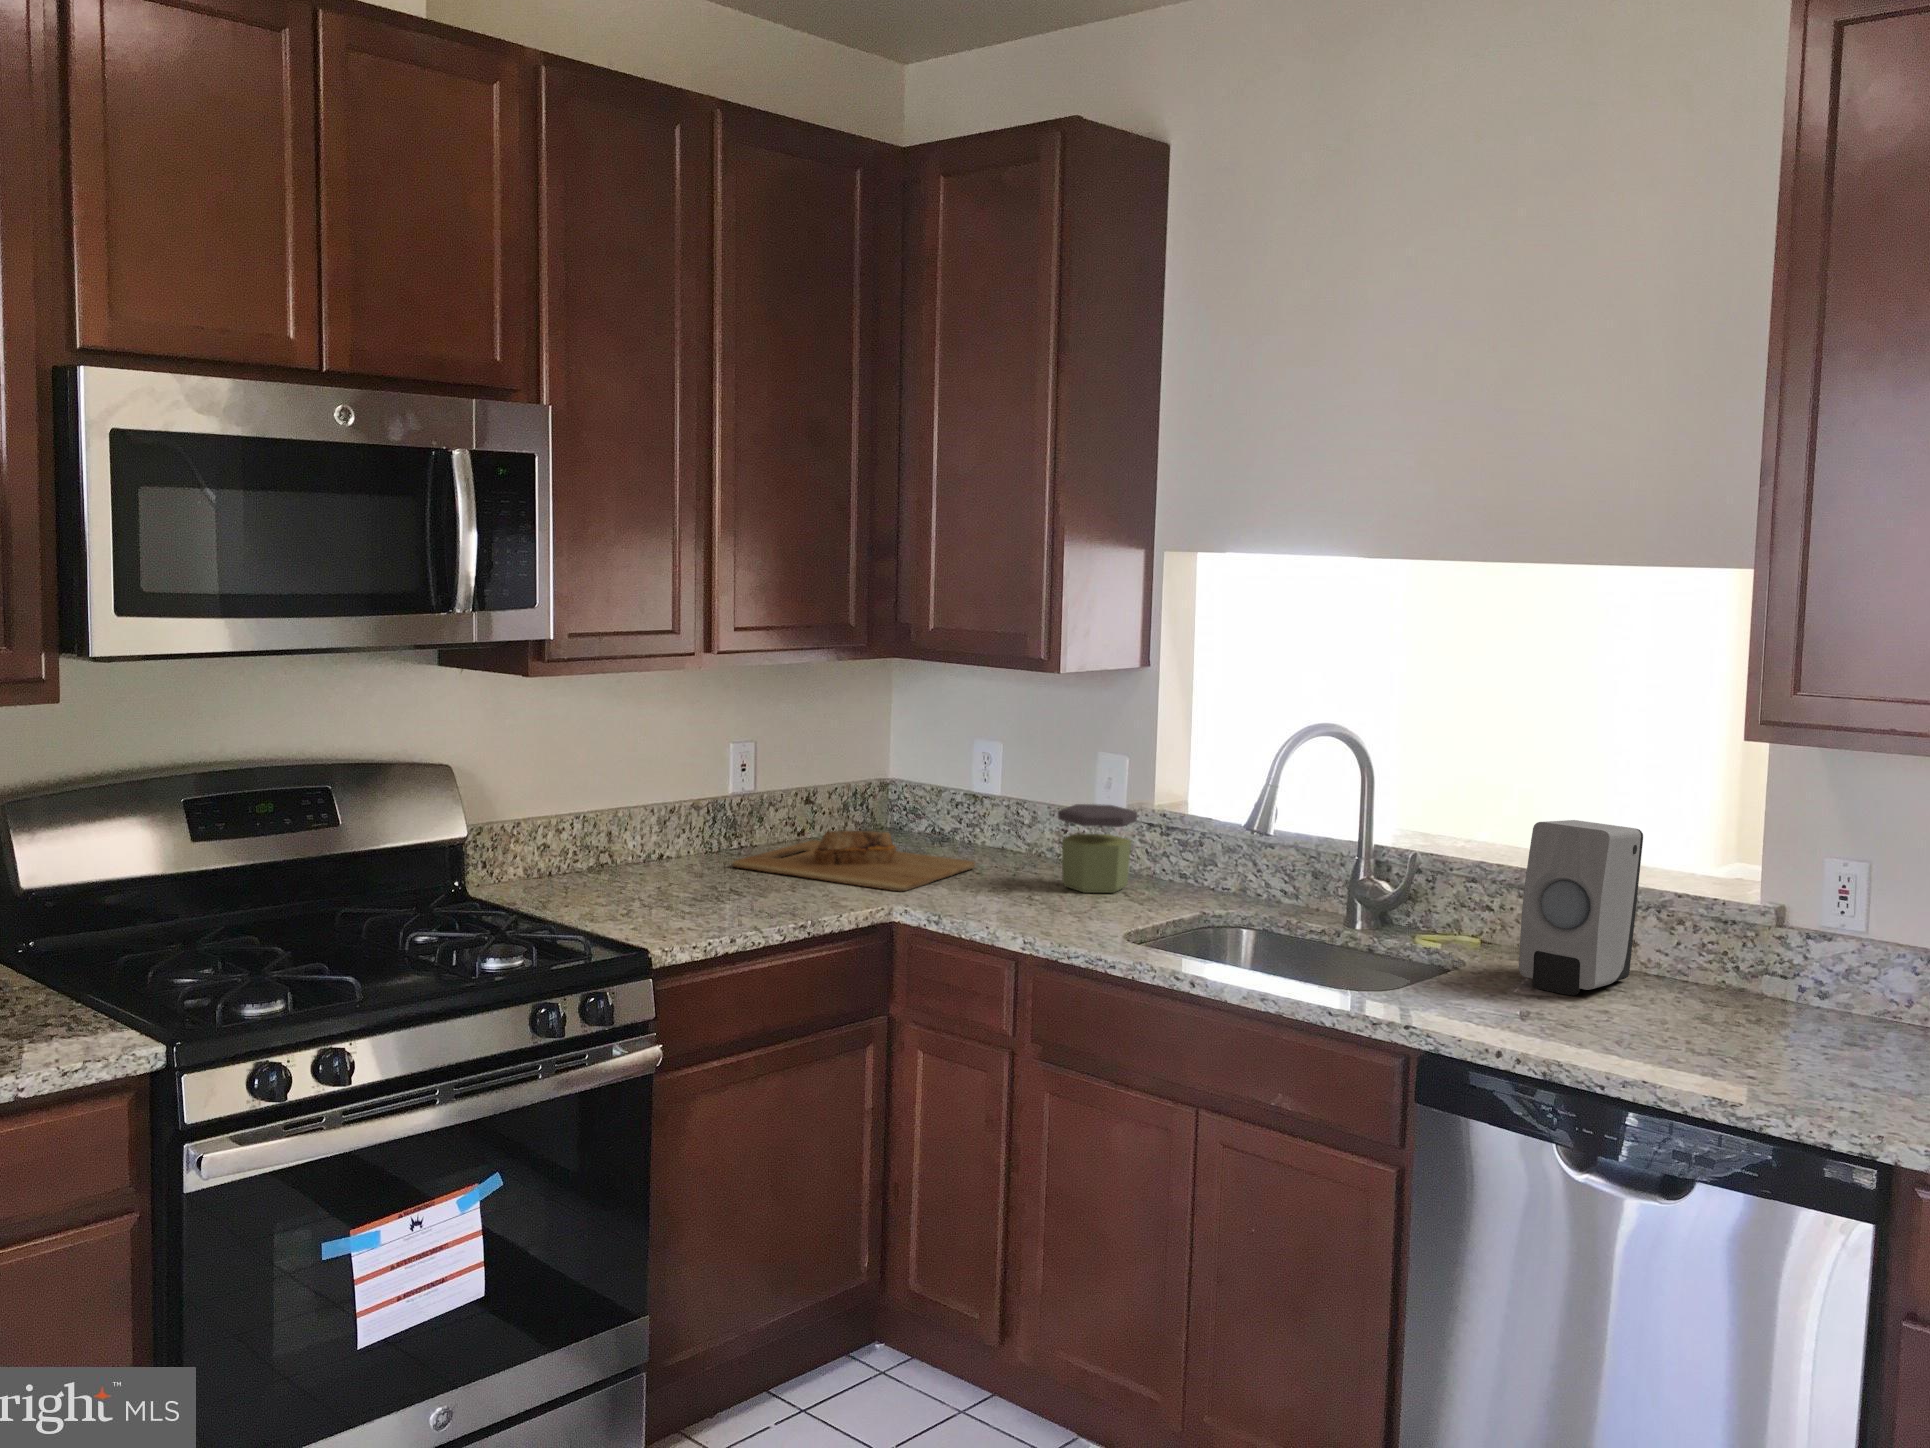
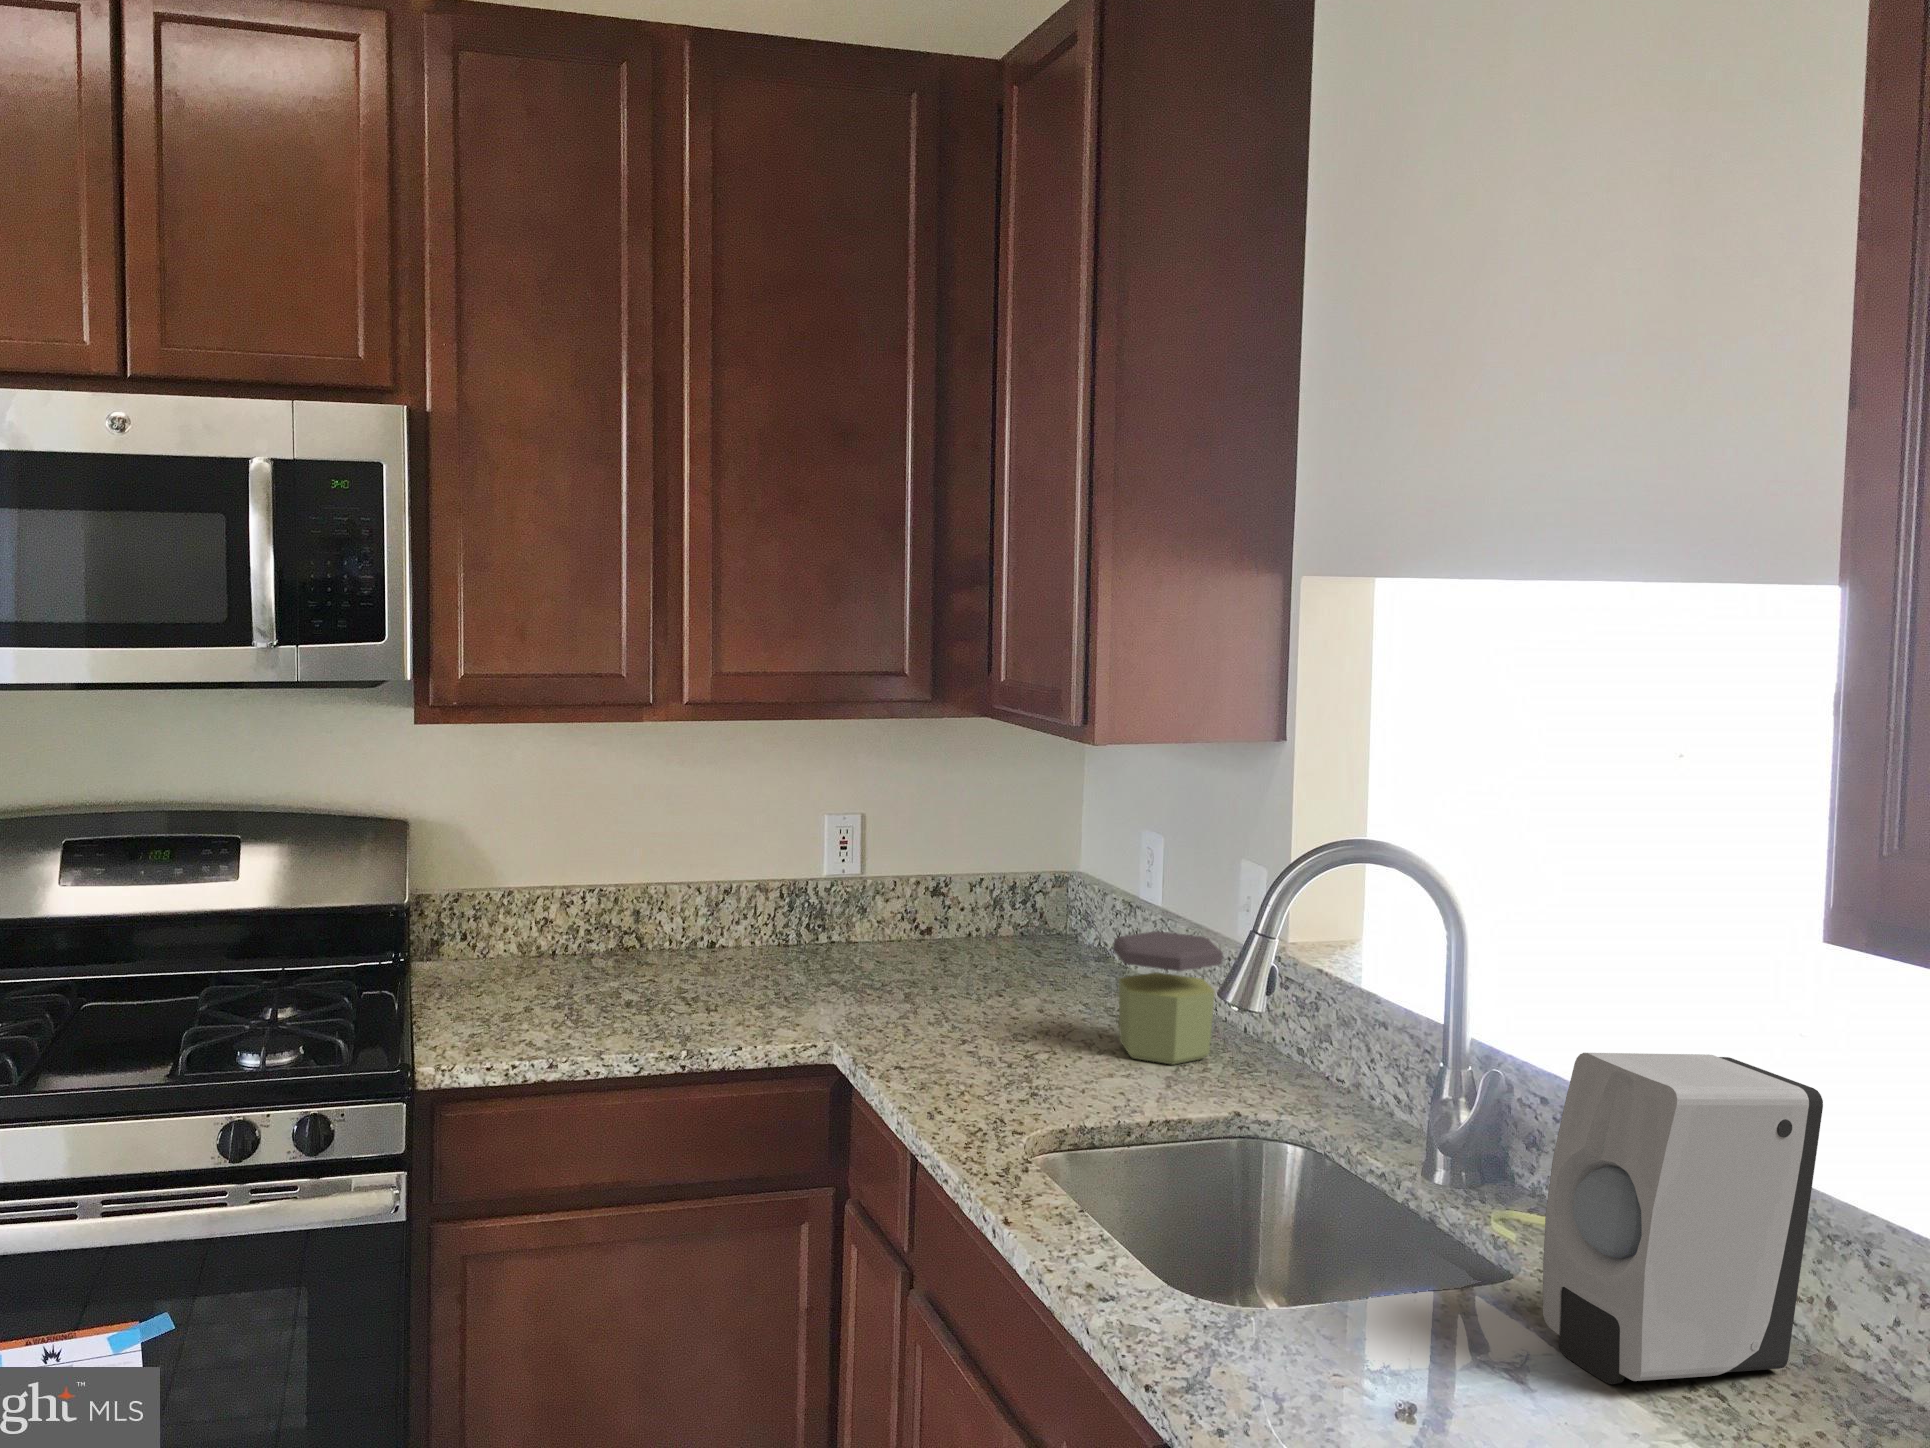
cutting board: present [733,830,975,891] -> none [766,935,1059,1026]

